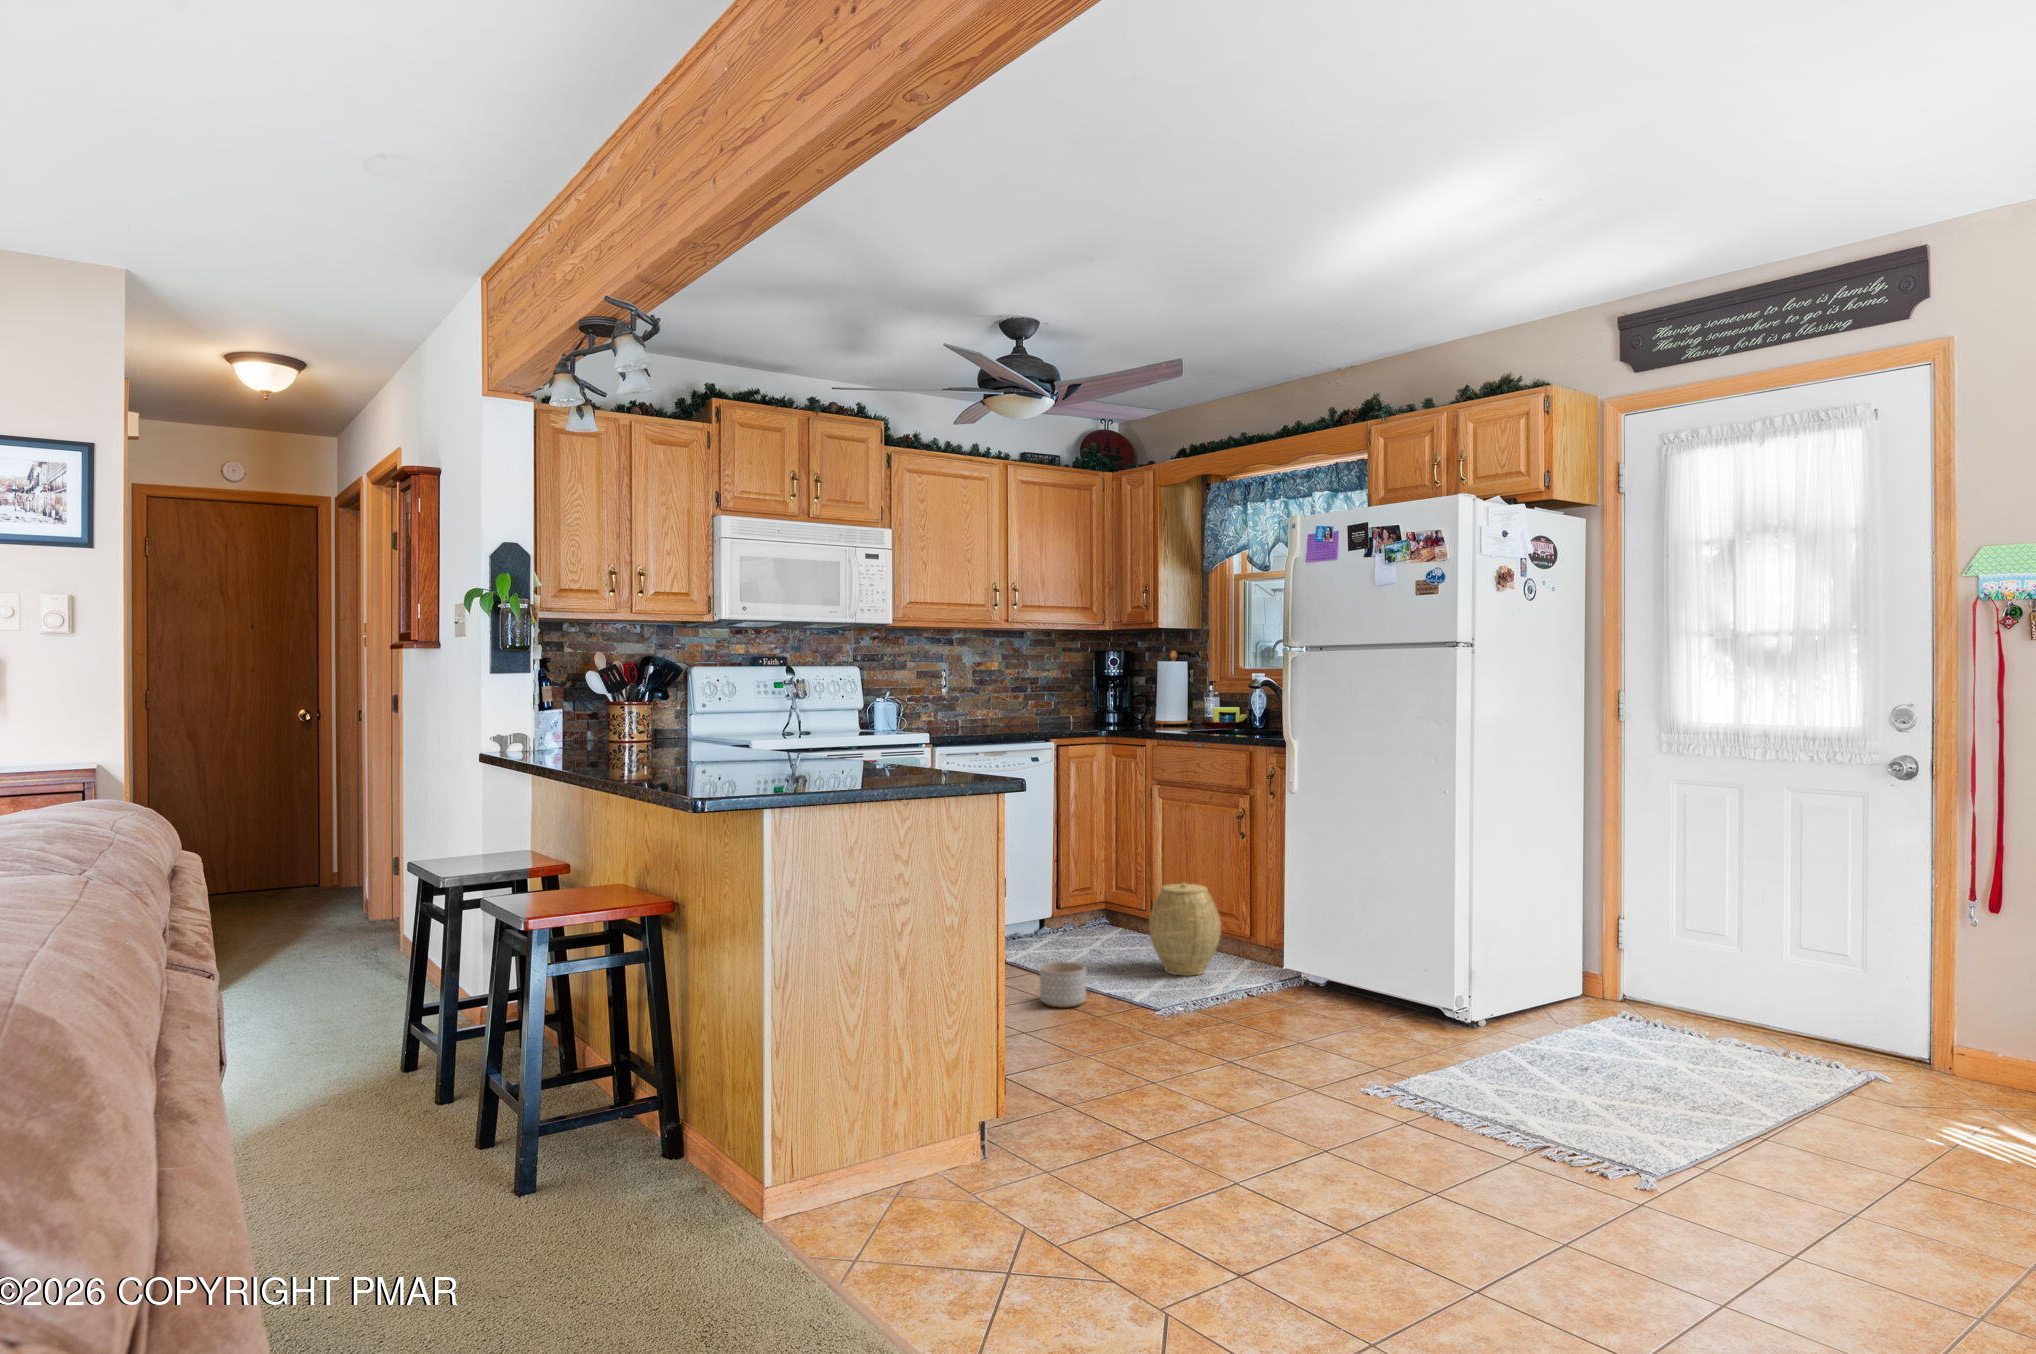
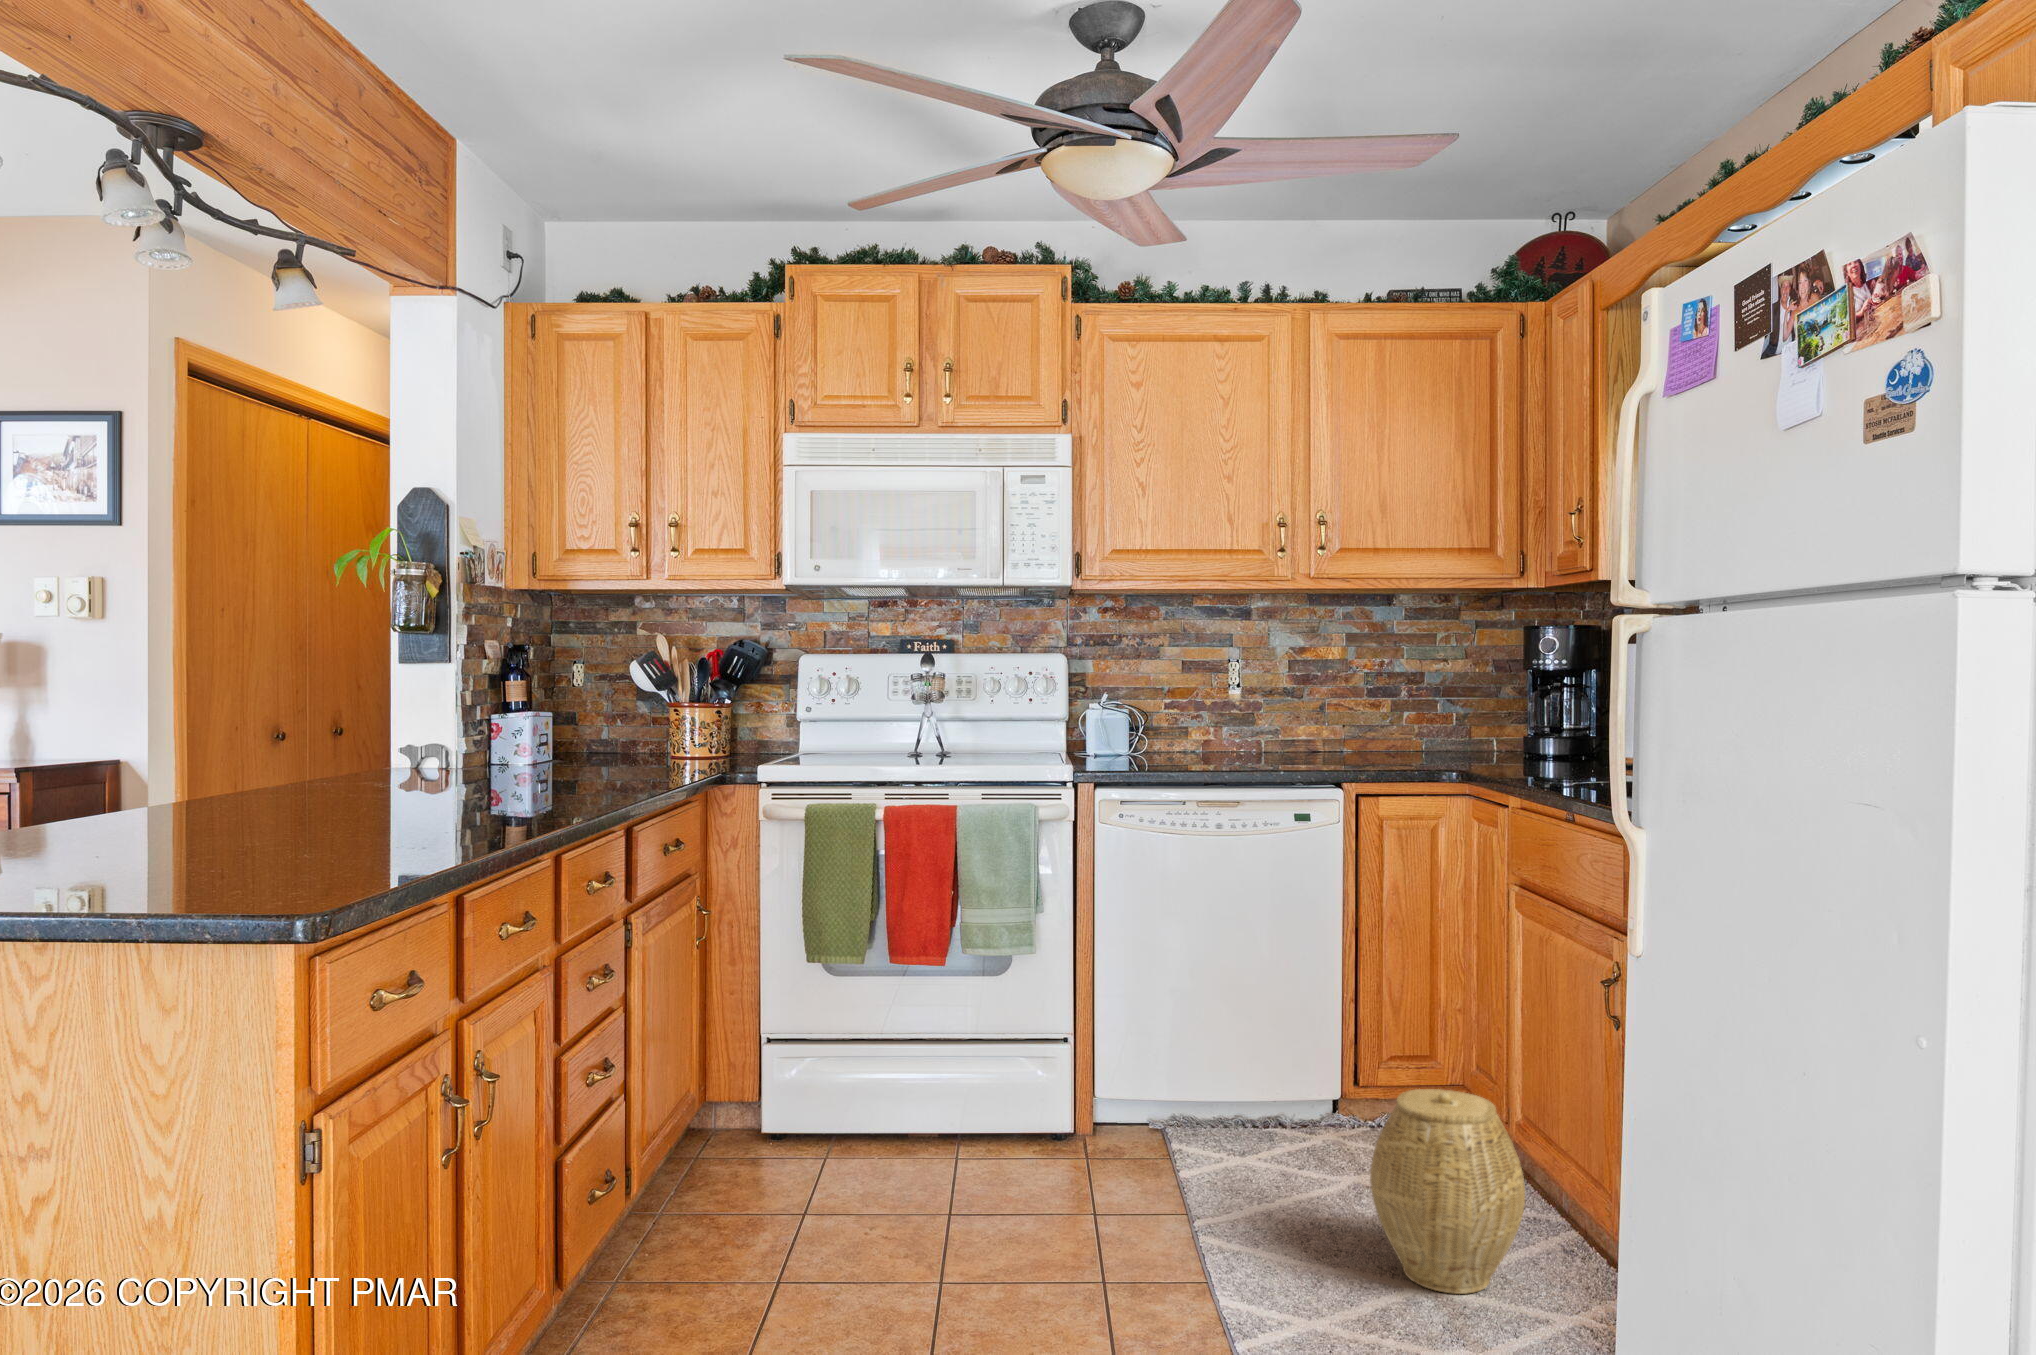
planter: present [1040,962,1086,1007] -> none [1048,1212,1137,1315]

